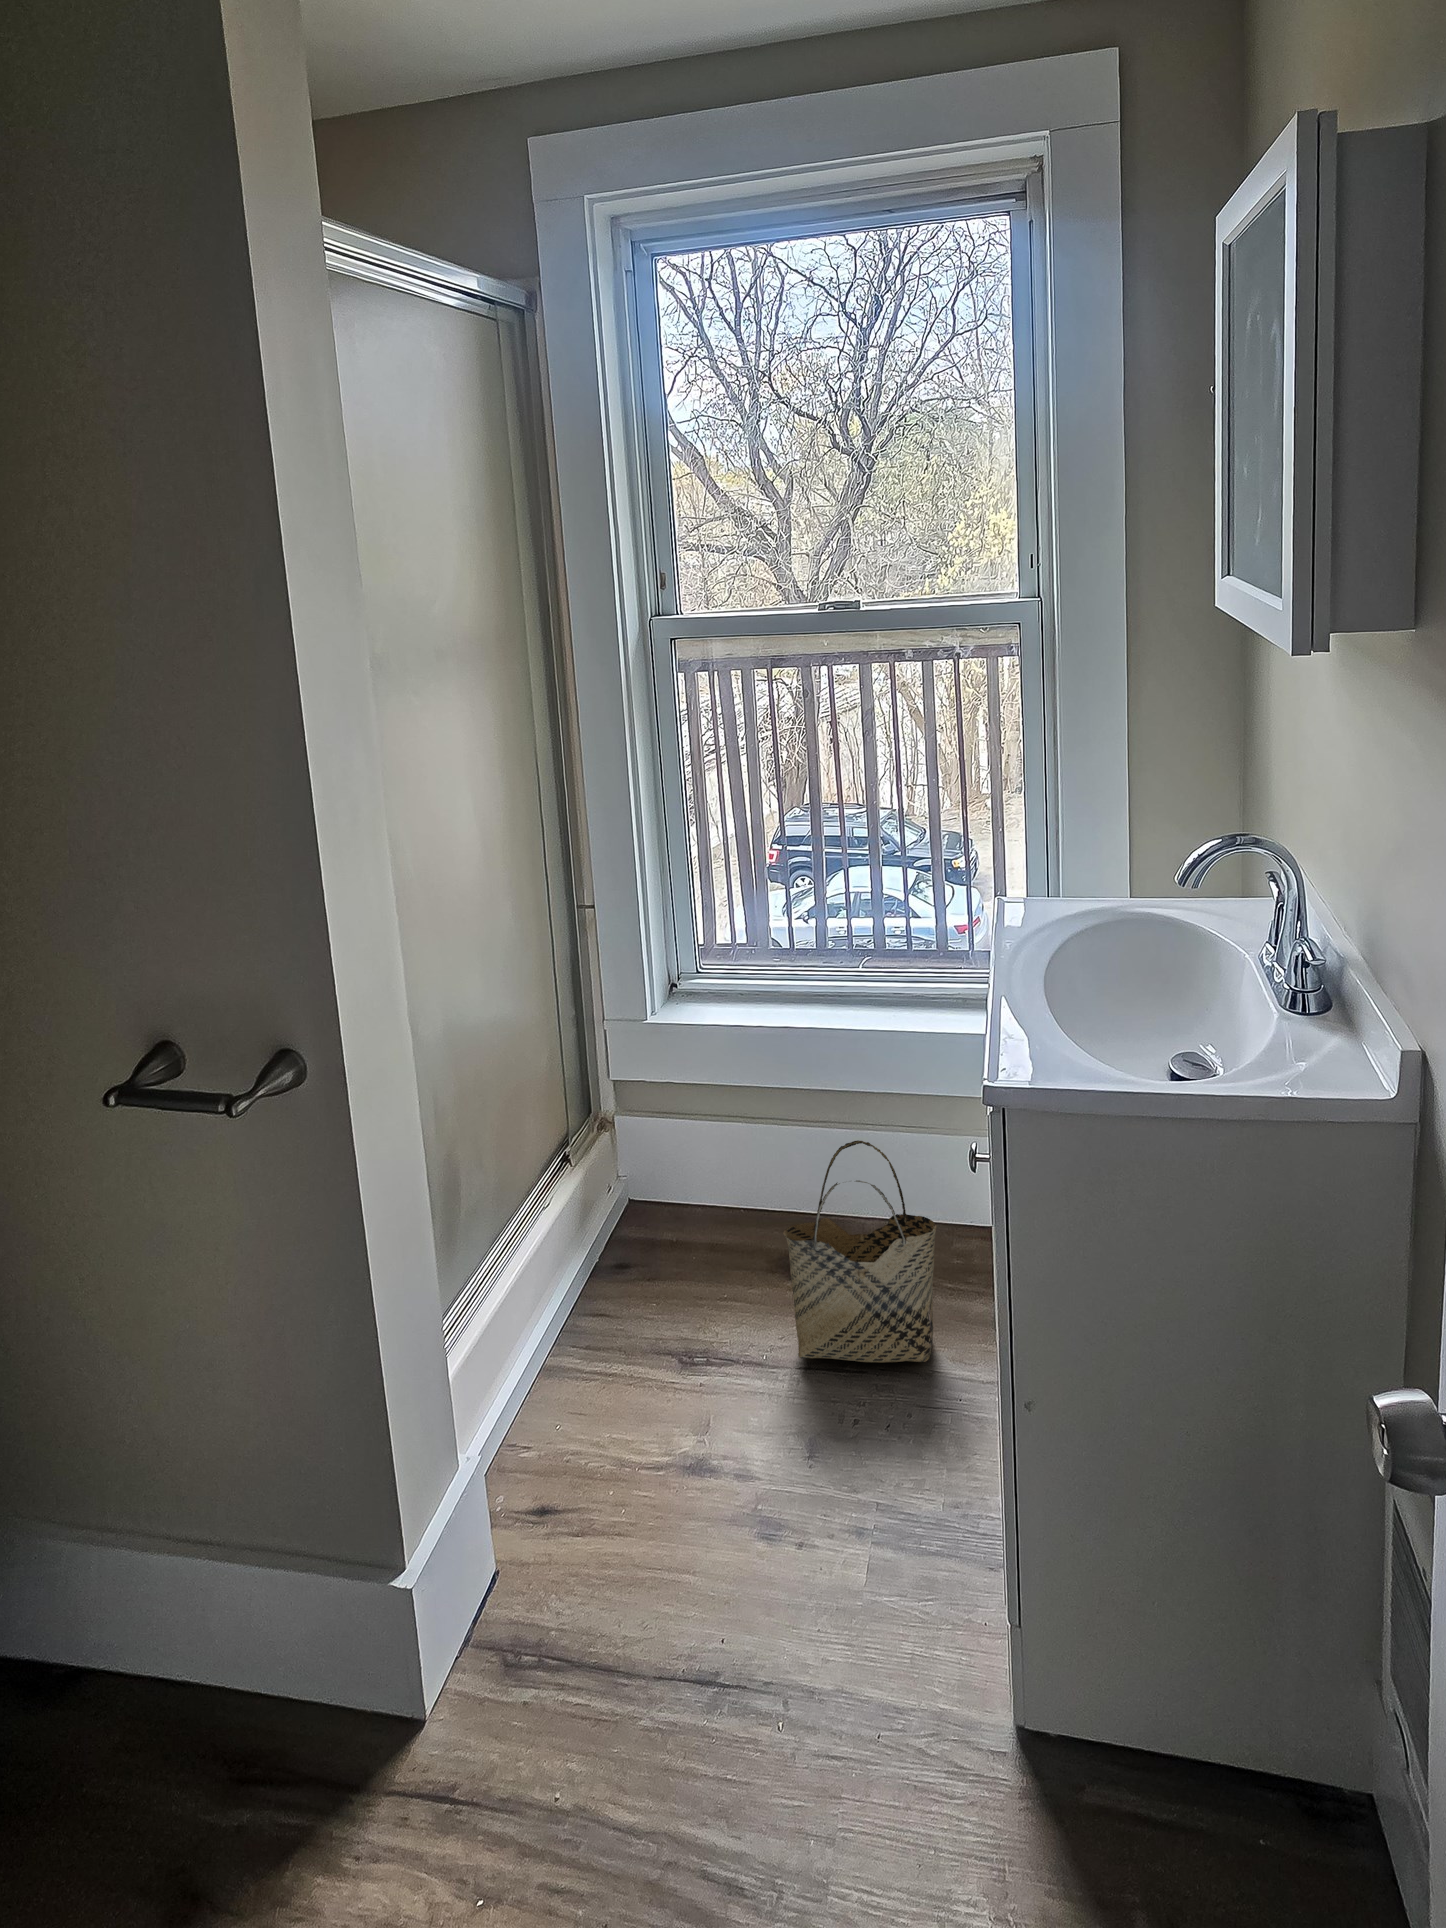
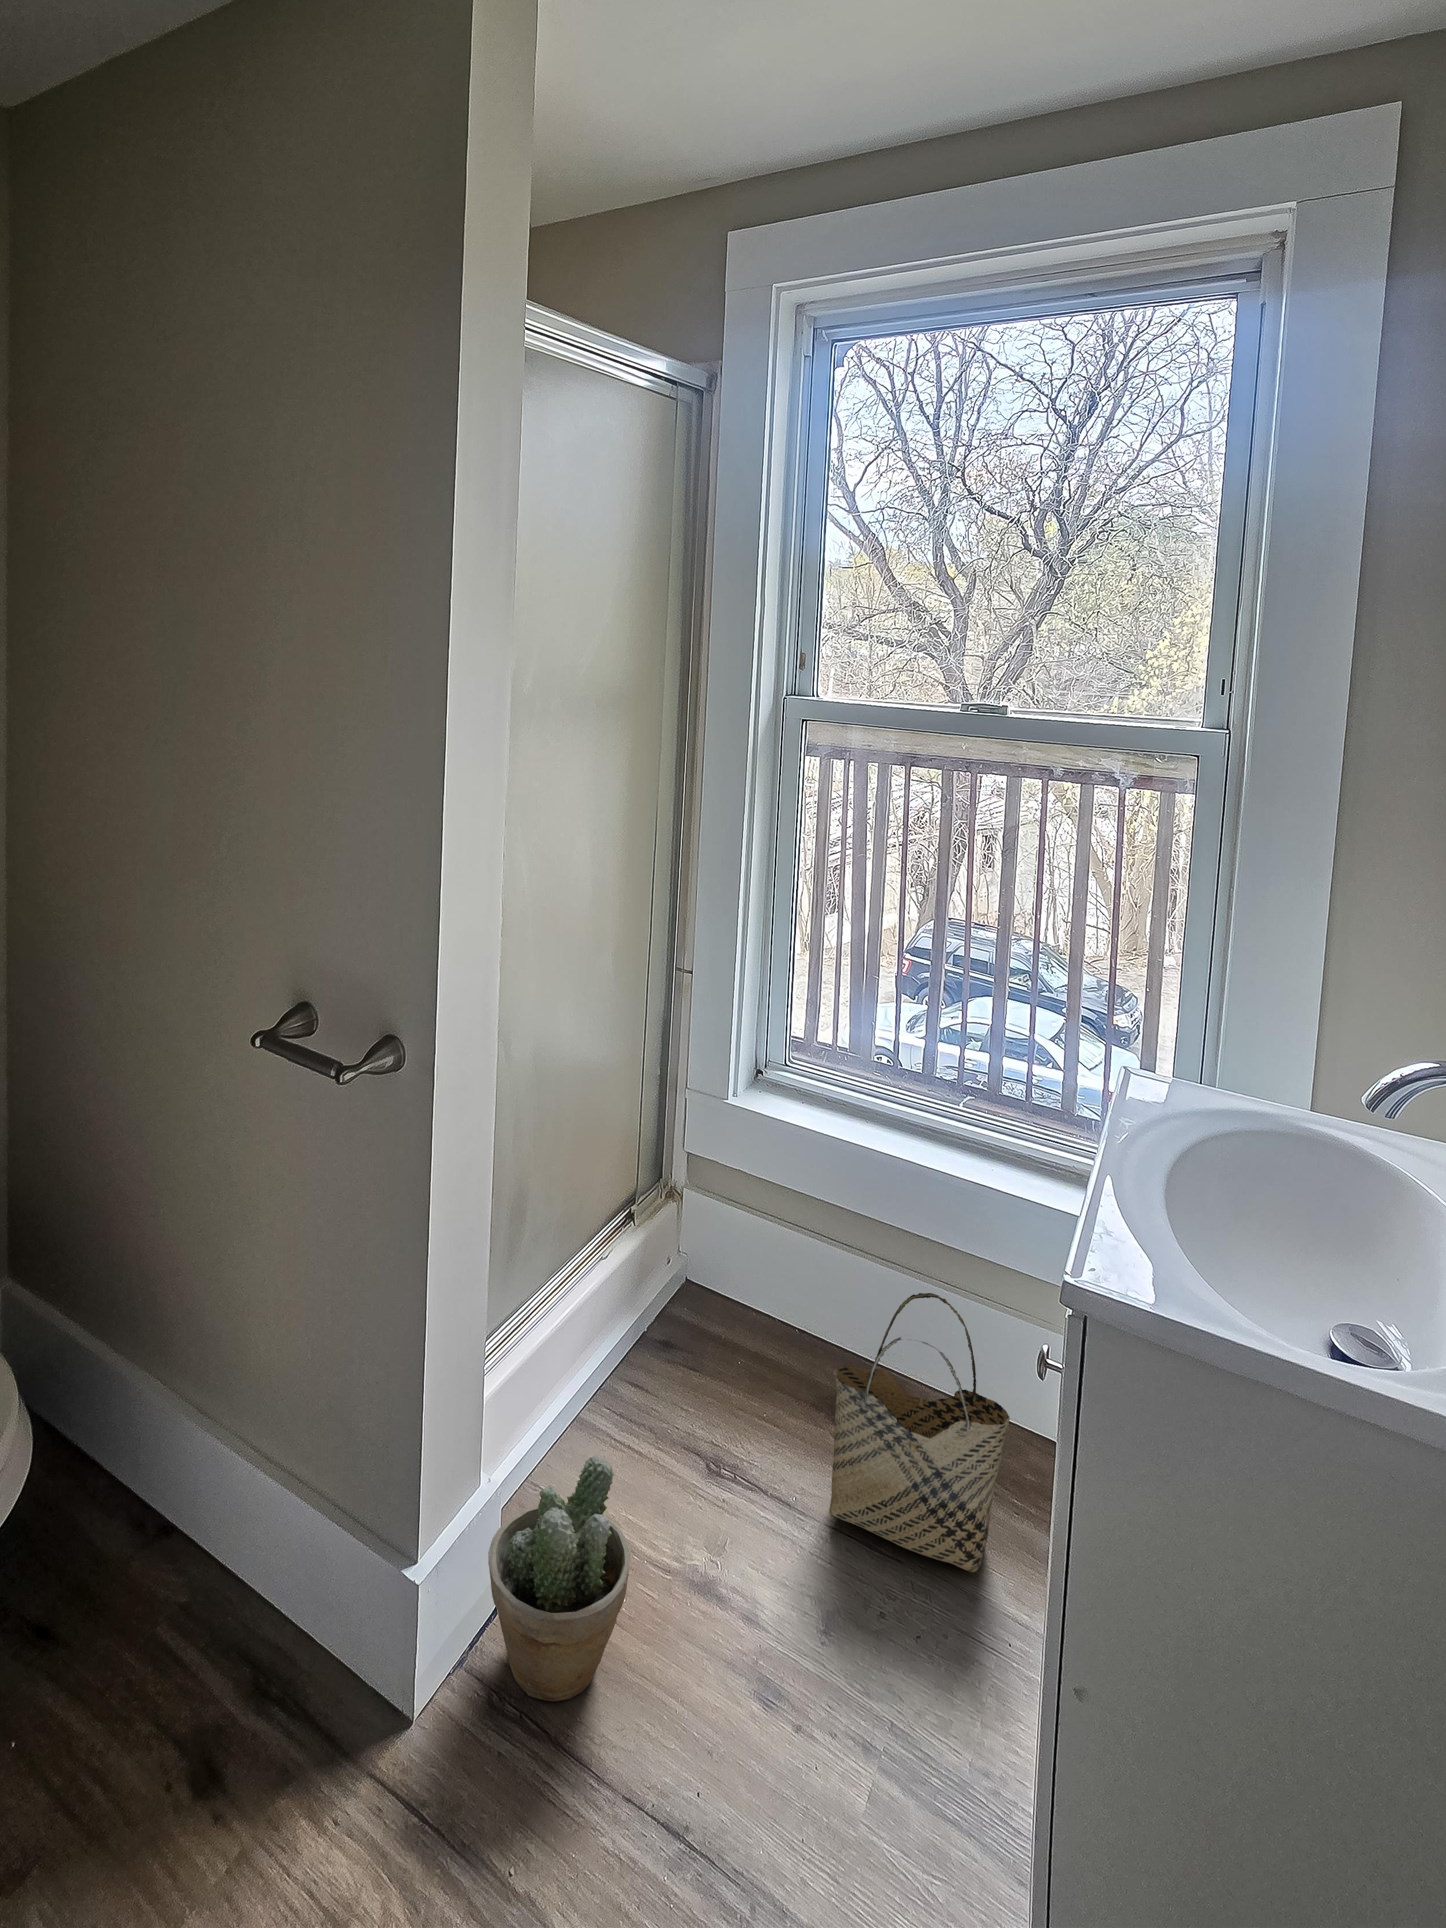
potted plant: none [497,1366,635,1595] -> present [488,1456,630,1702]

